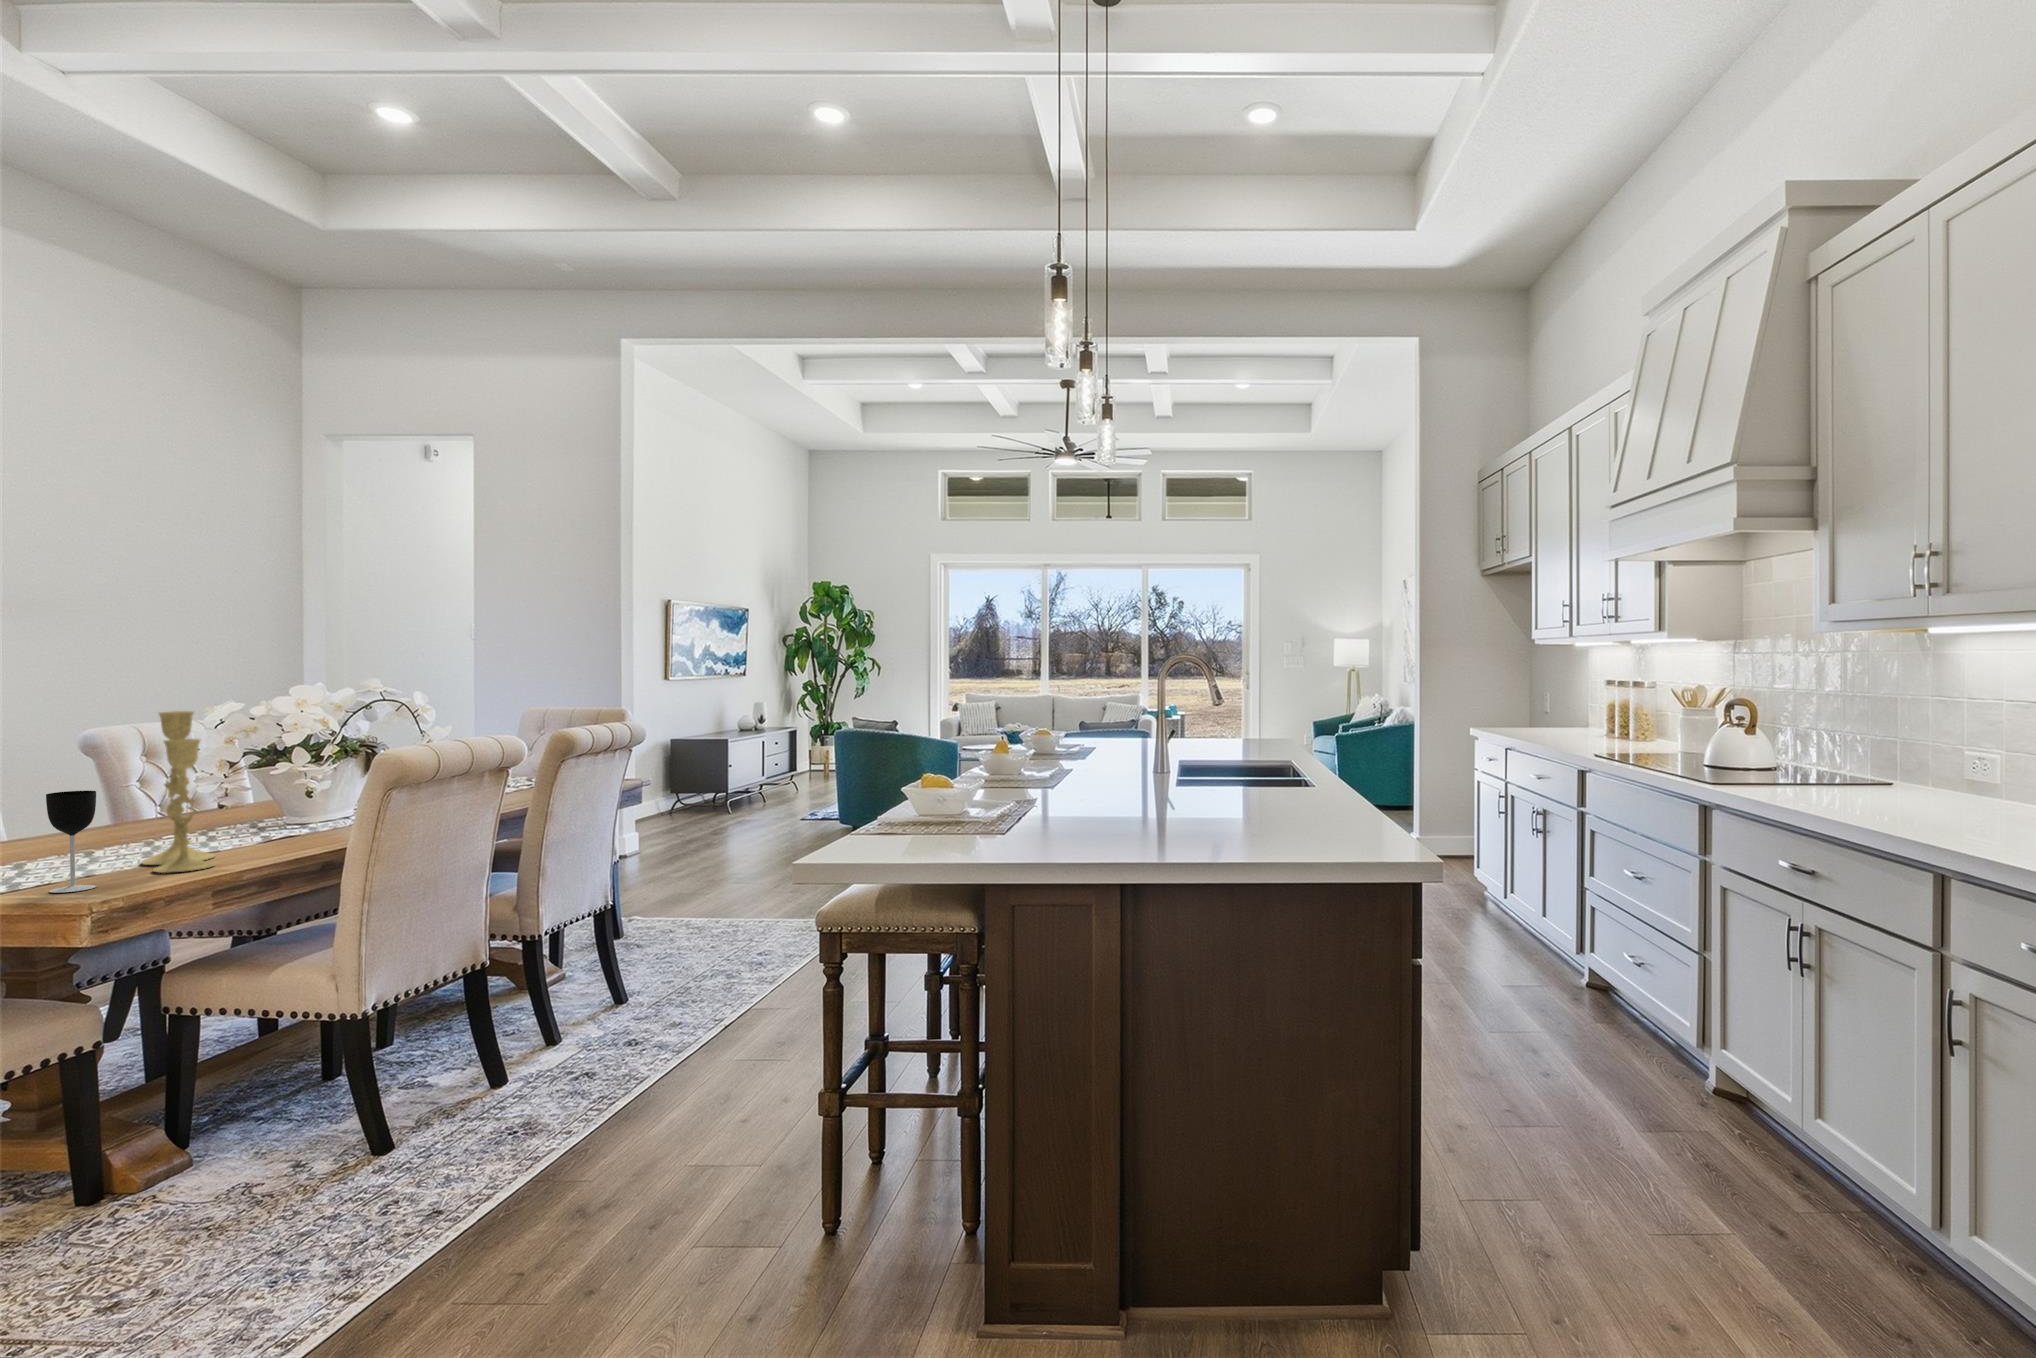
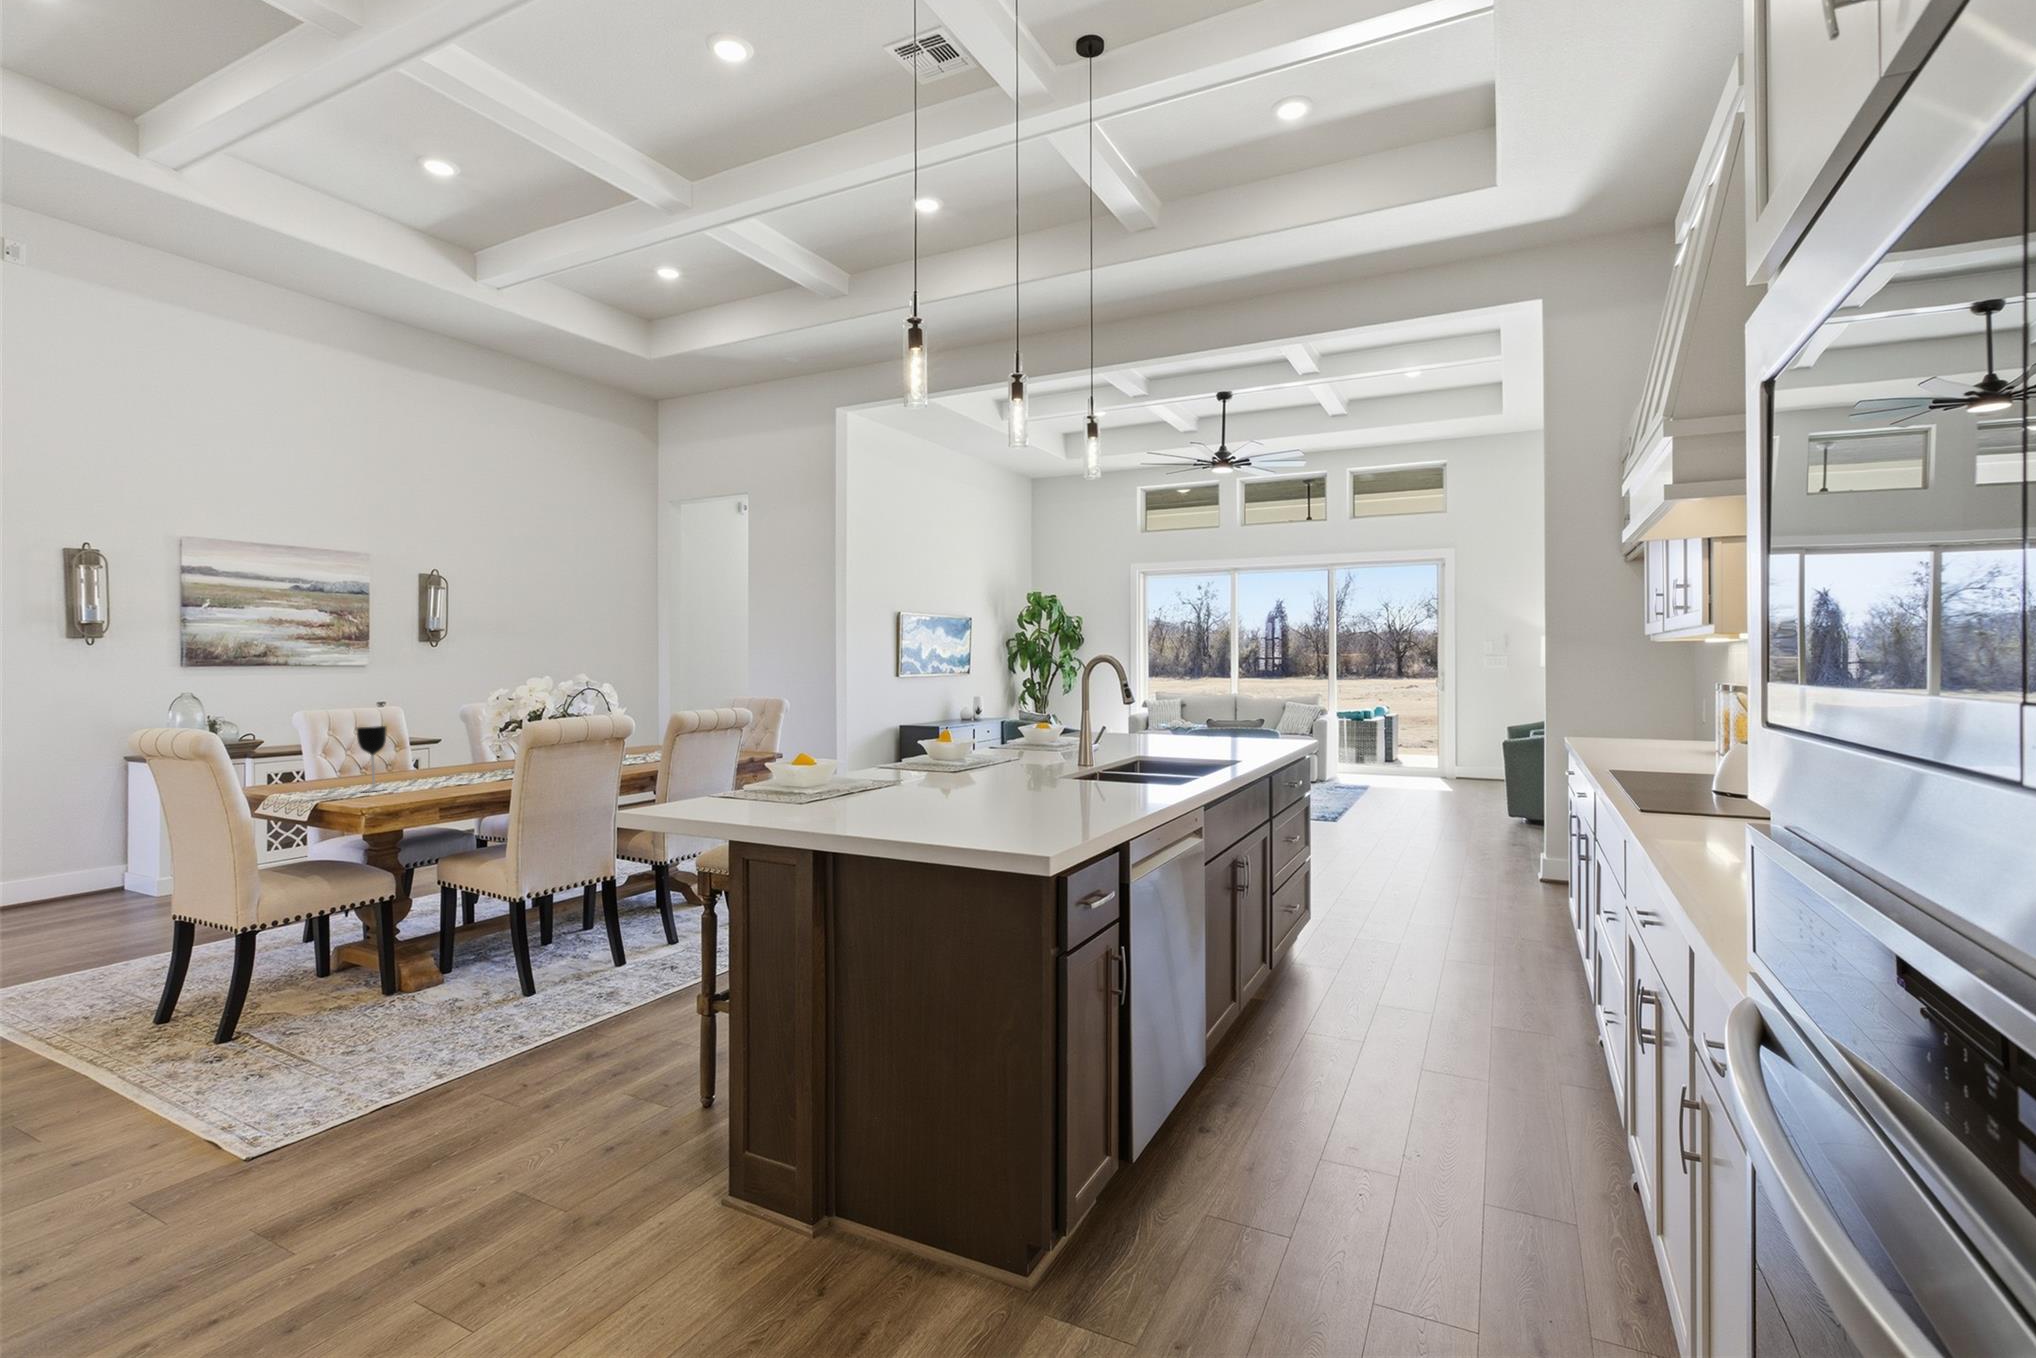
candlestick: present [141,711,215,873] -> none [426,677,473,783]

